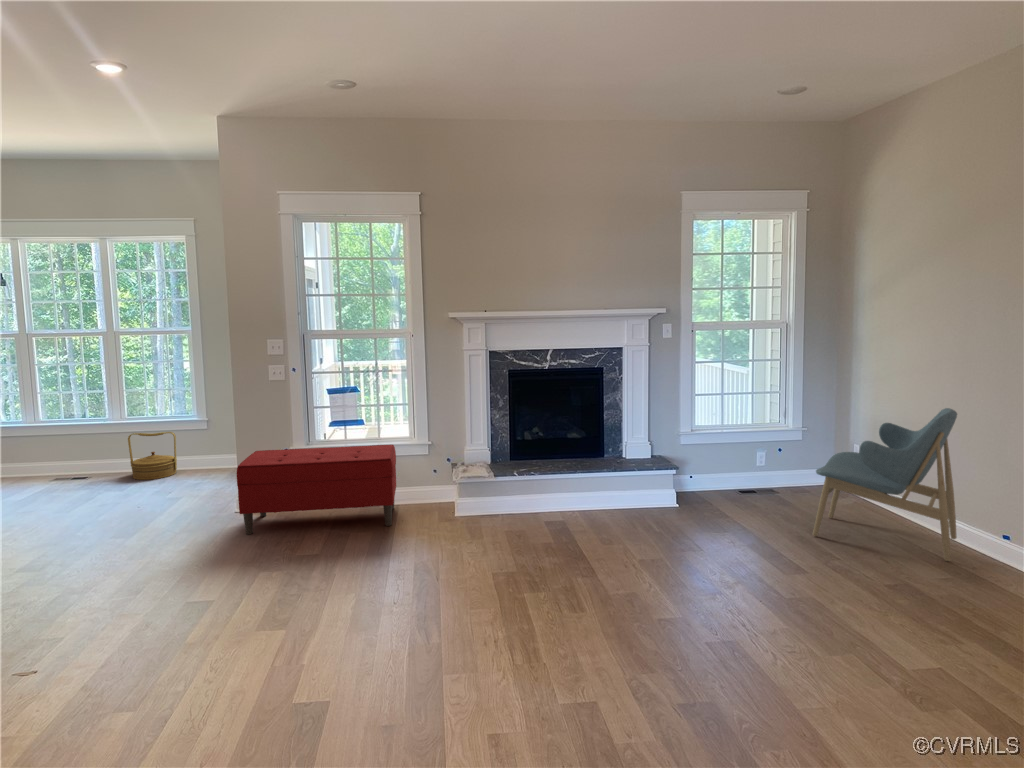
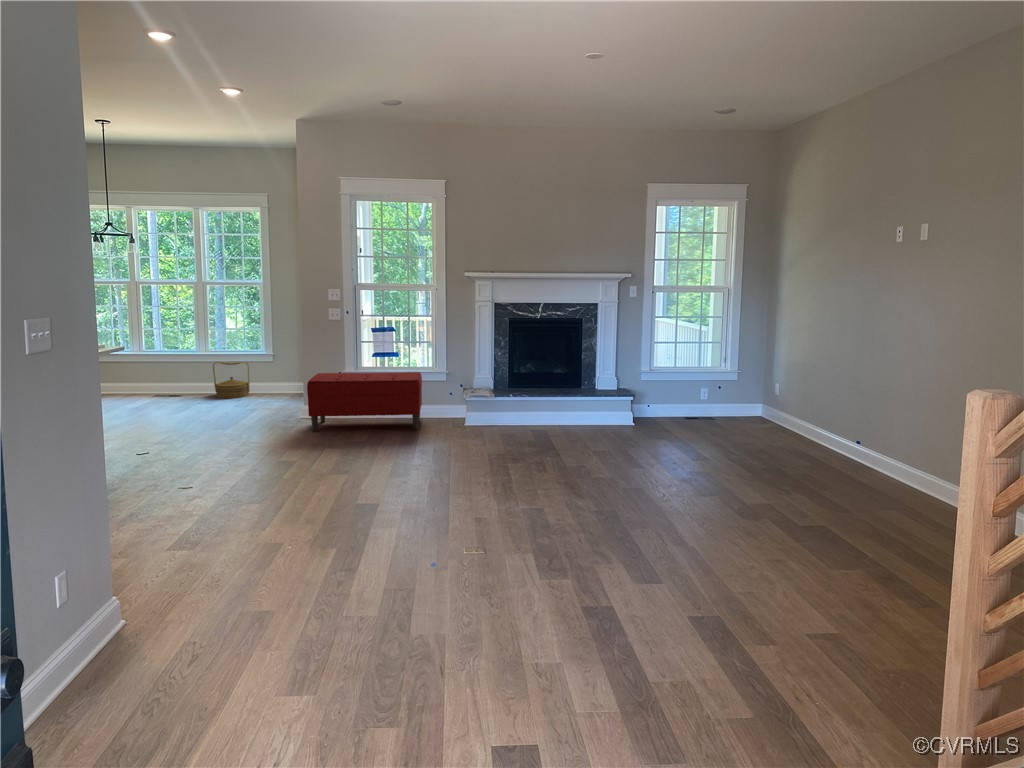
lounge chair: present [813,408,957,561] -> none [724,352,828,459]

